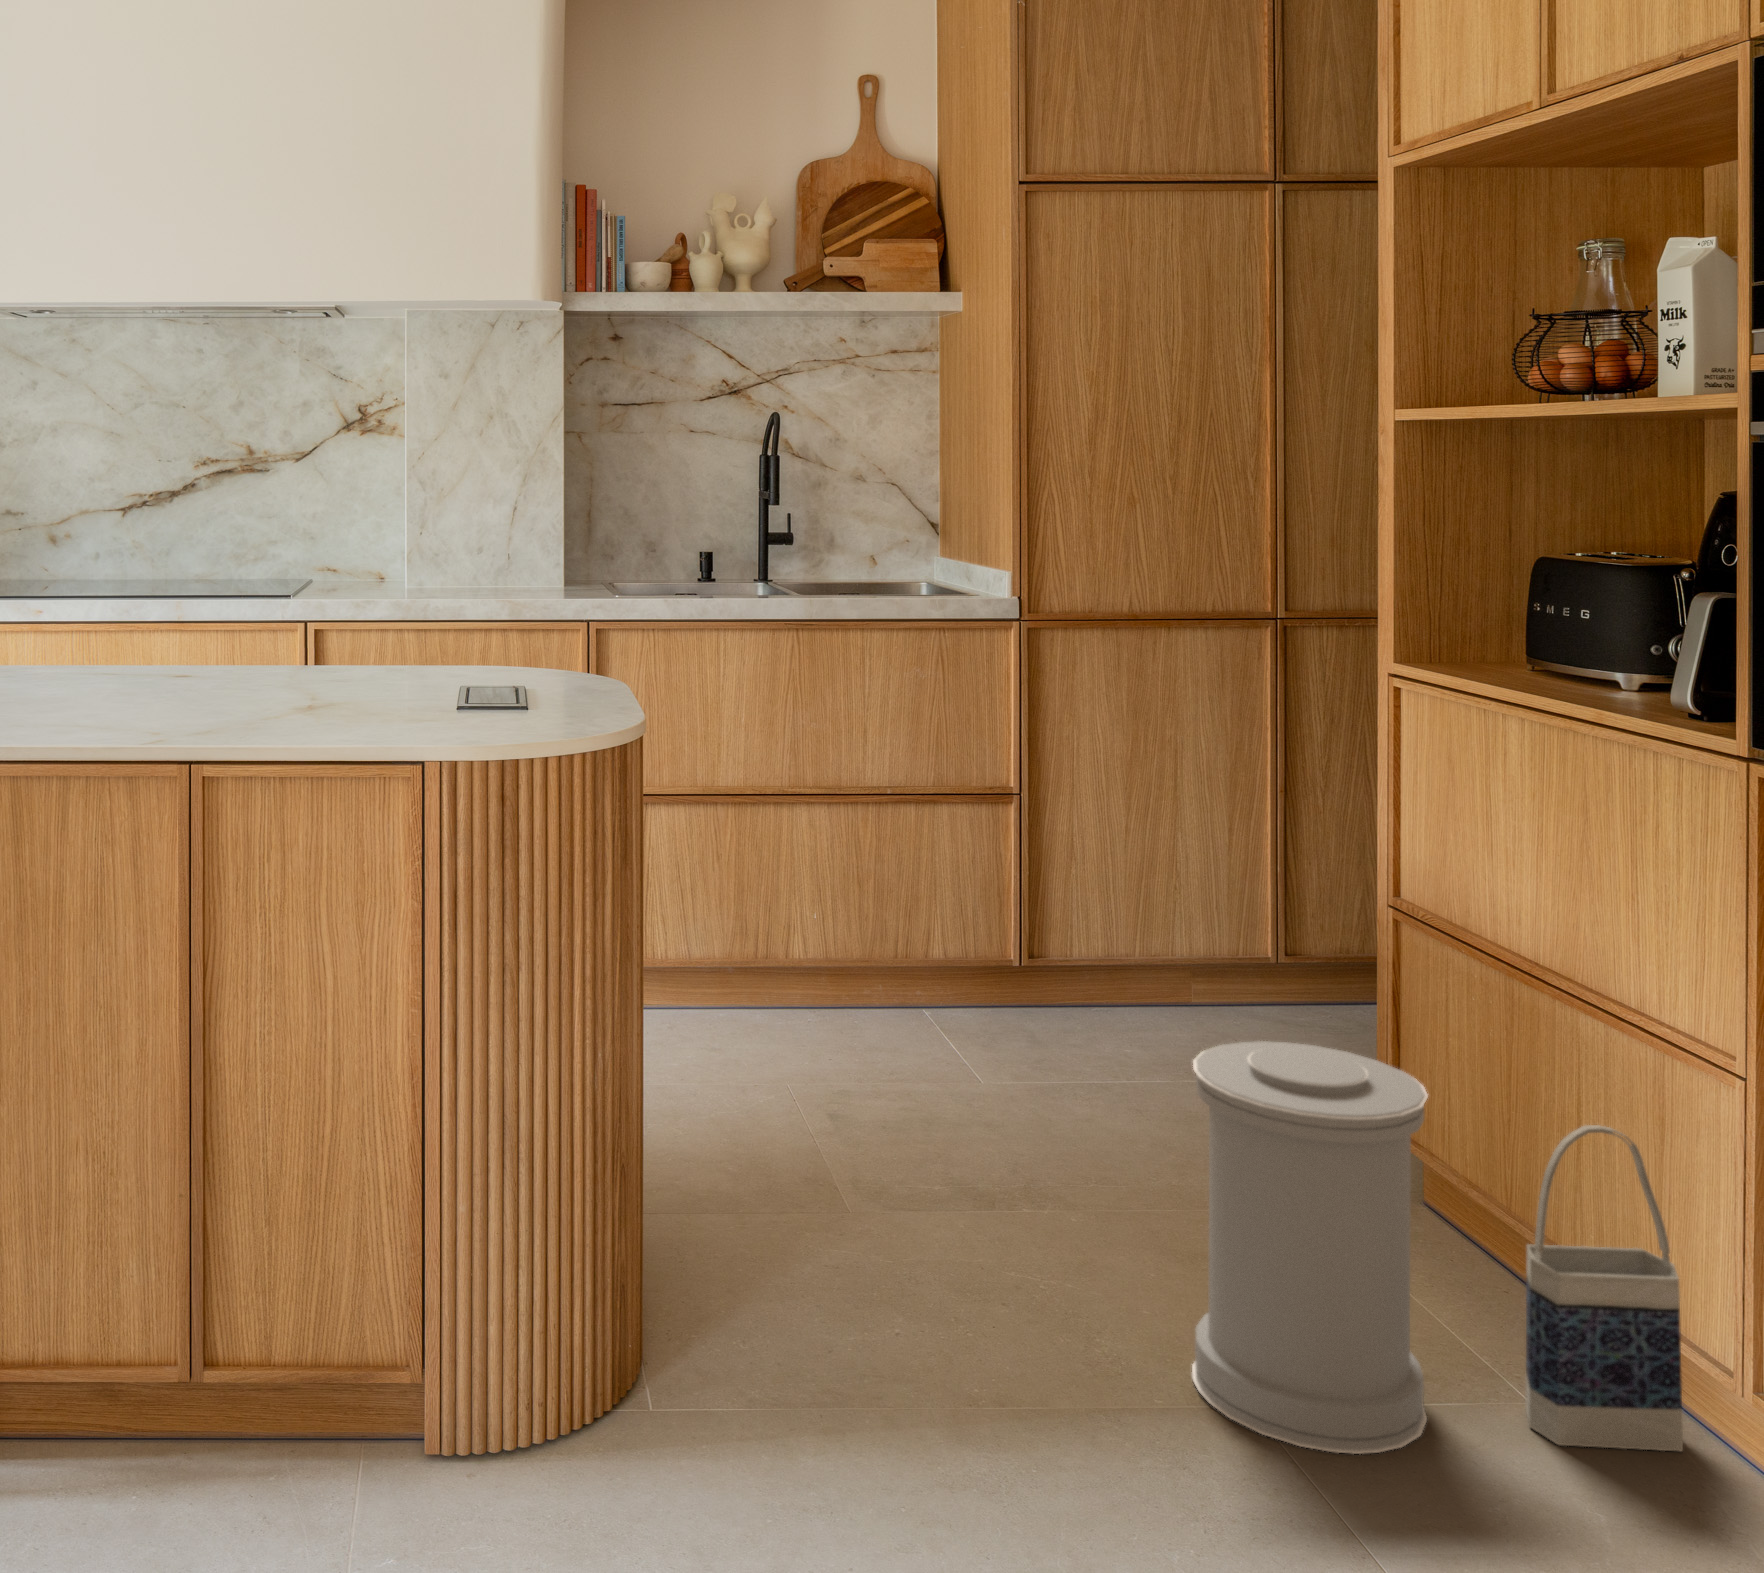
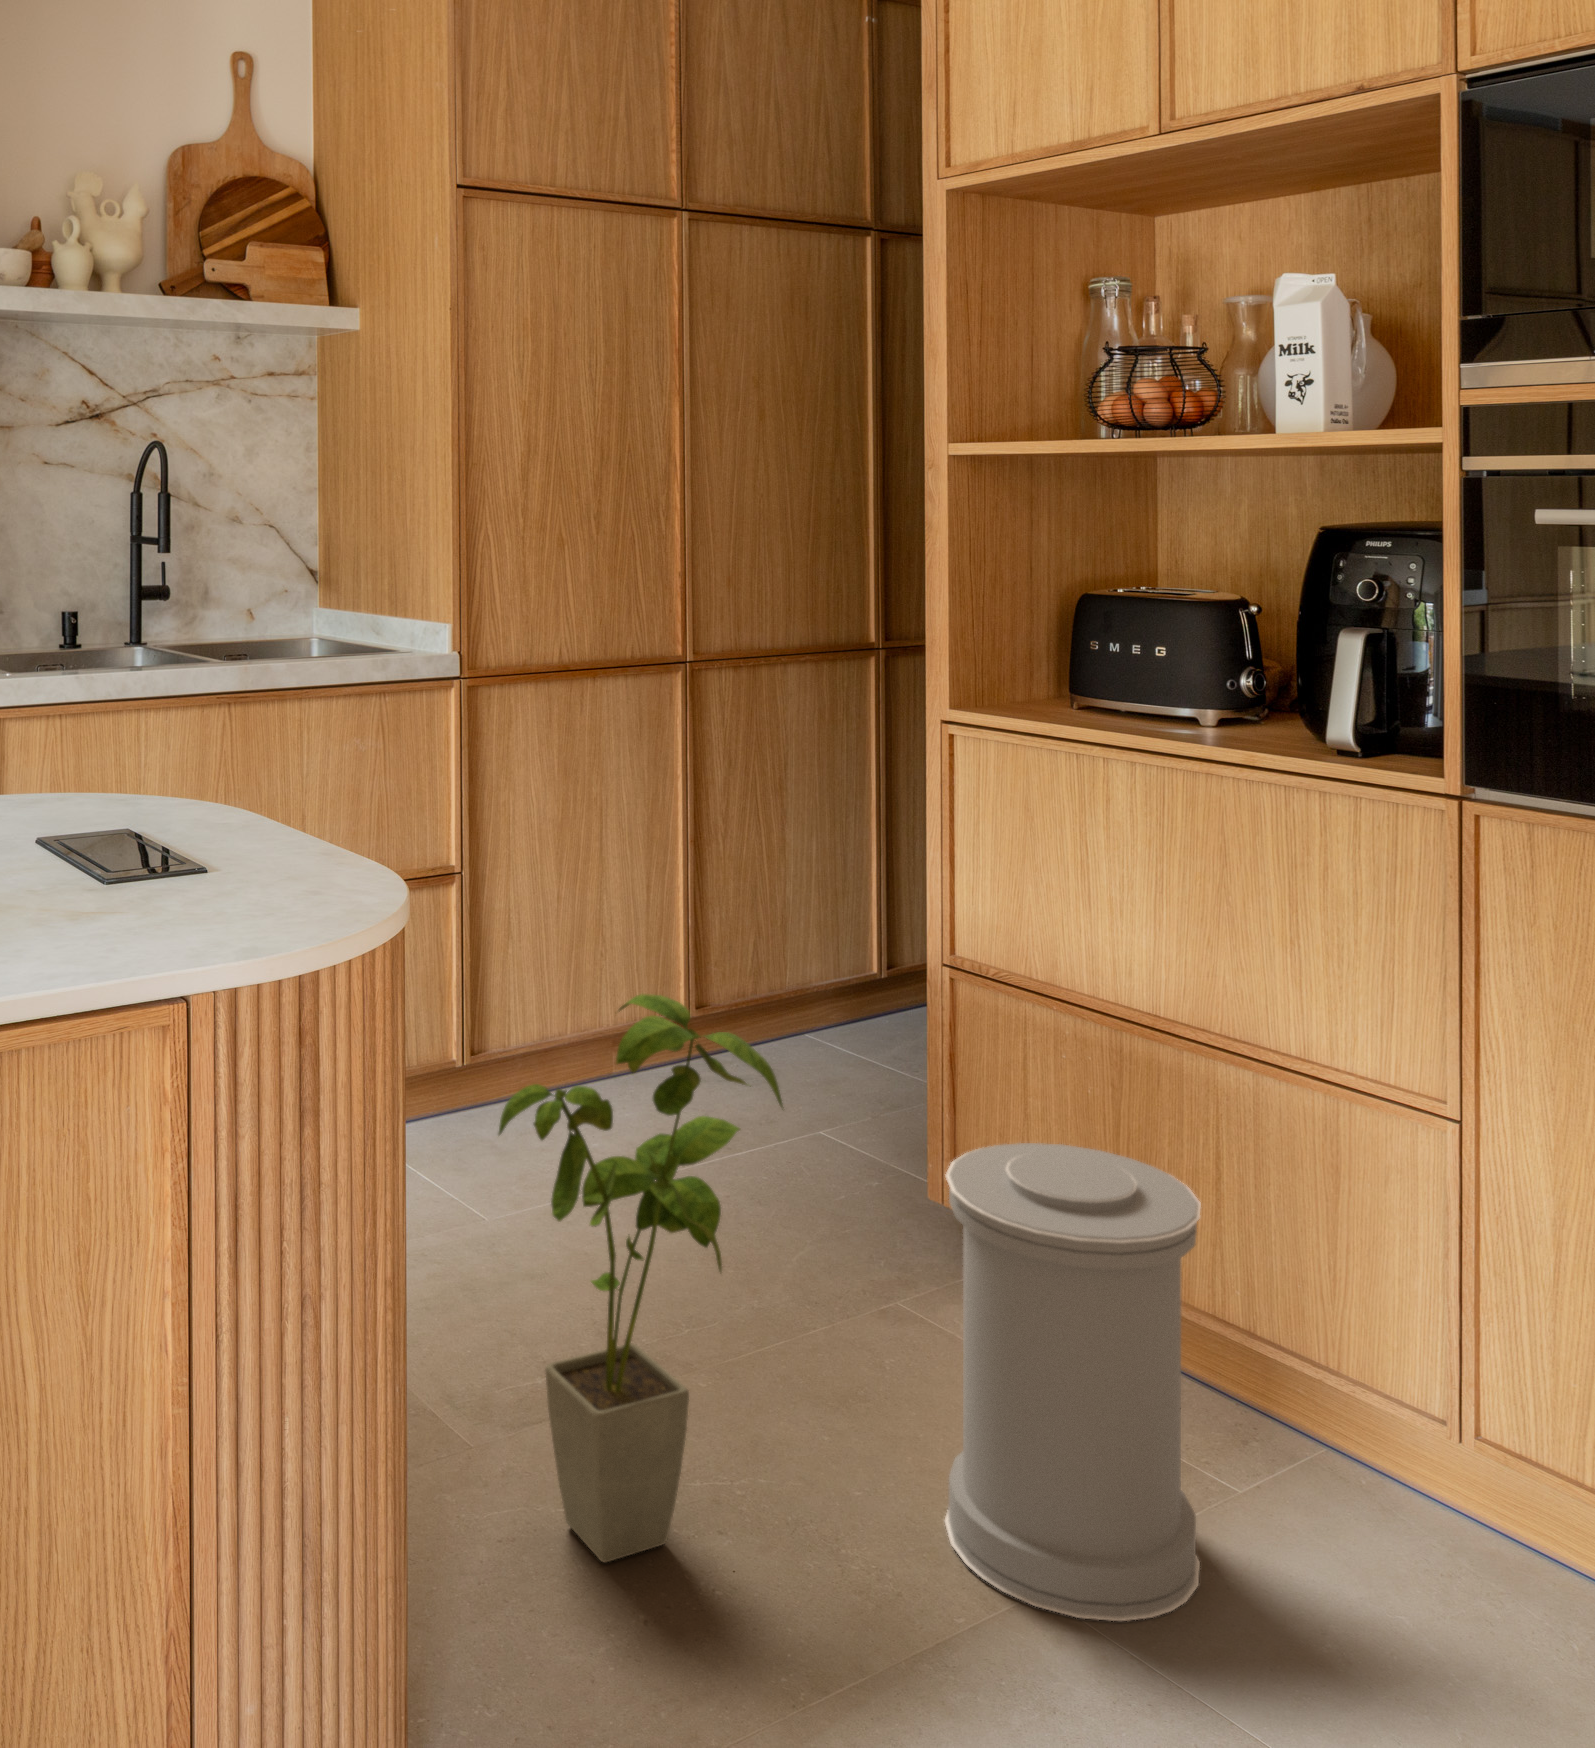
house plant: none [824,862,1055,1307] -> present [499,994,783,1562]
bag: present [1526,1125,1683,1452] -> none [1245,1183,1388,1531]

